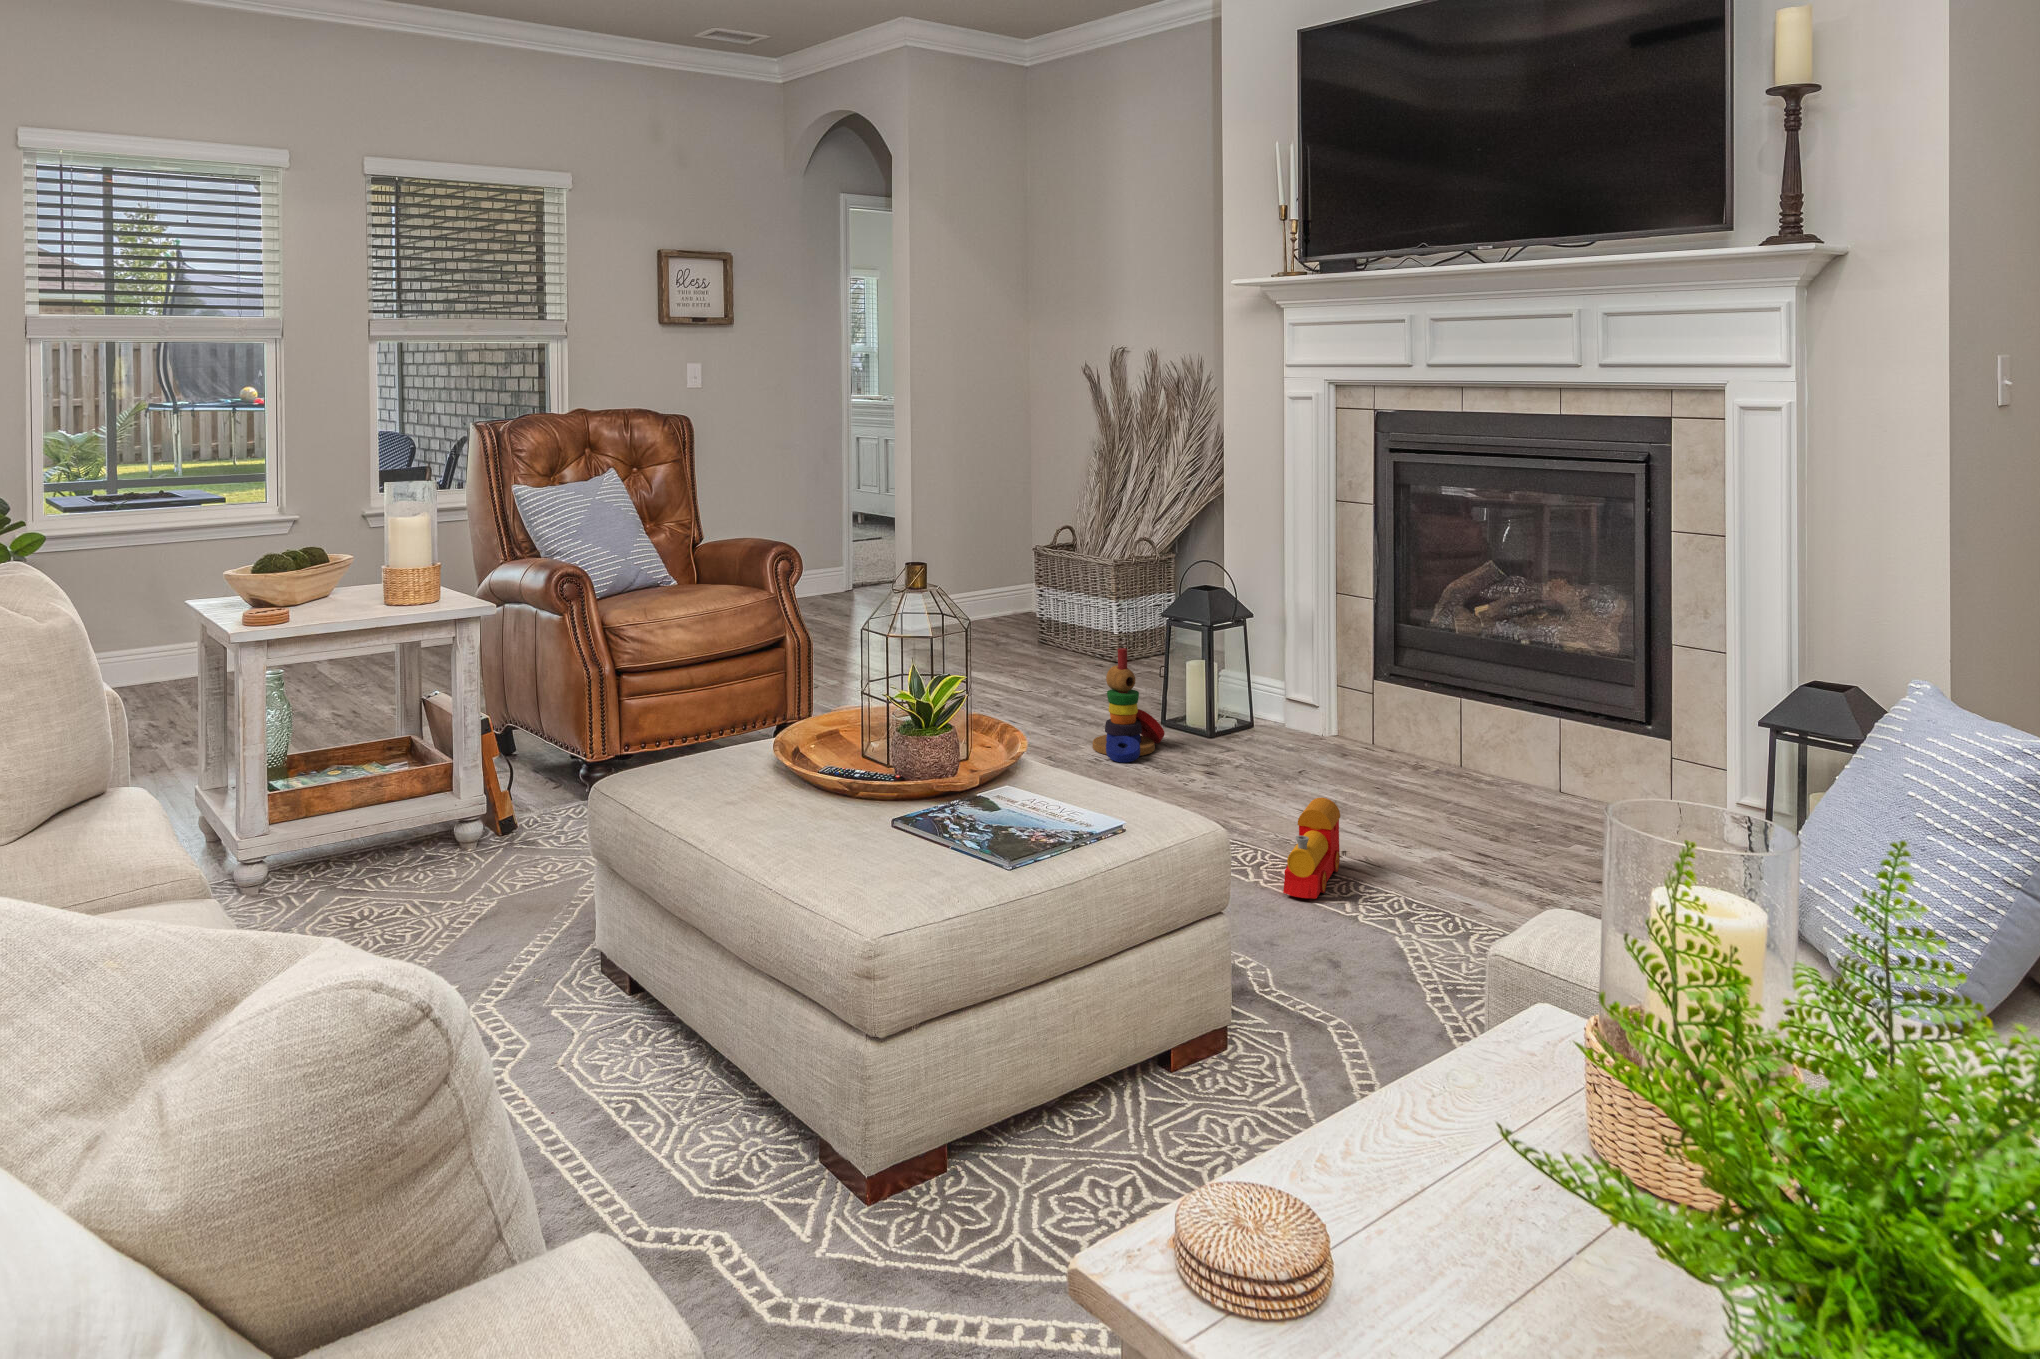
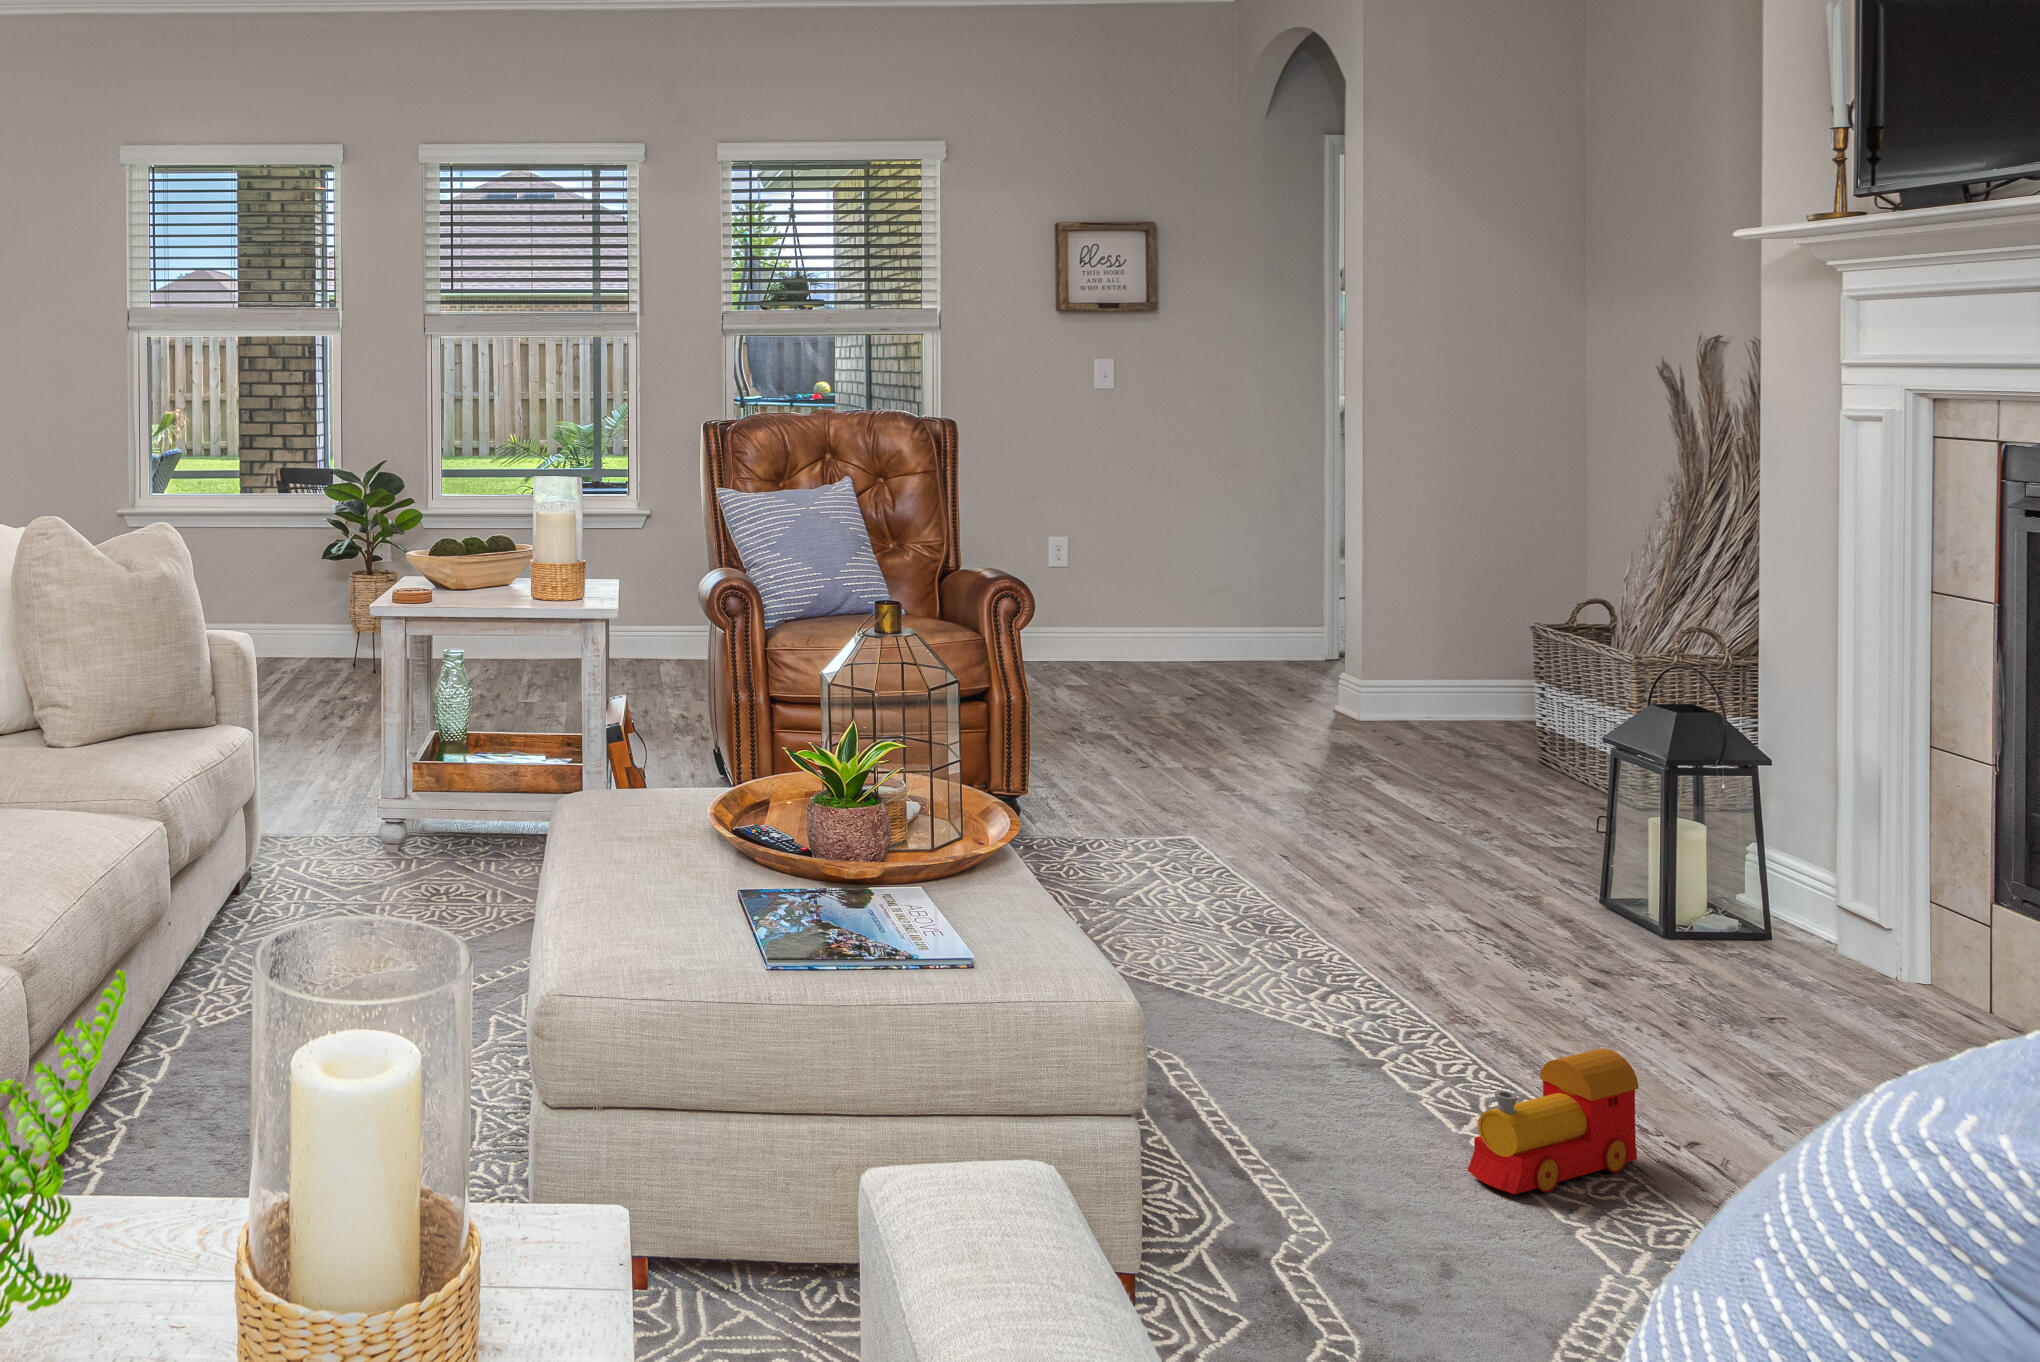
stacking toy: present [1092,648,1165,762] -> none [1431,777,1559,944]

